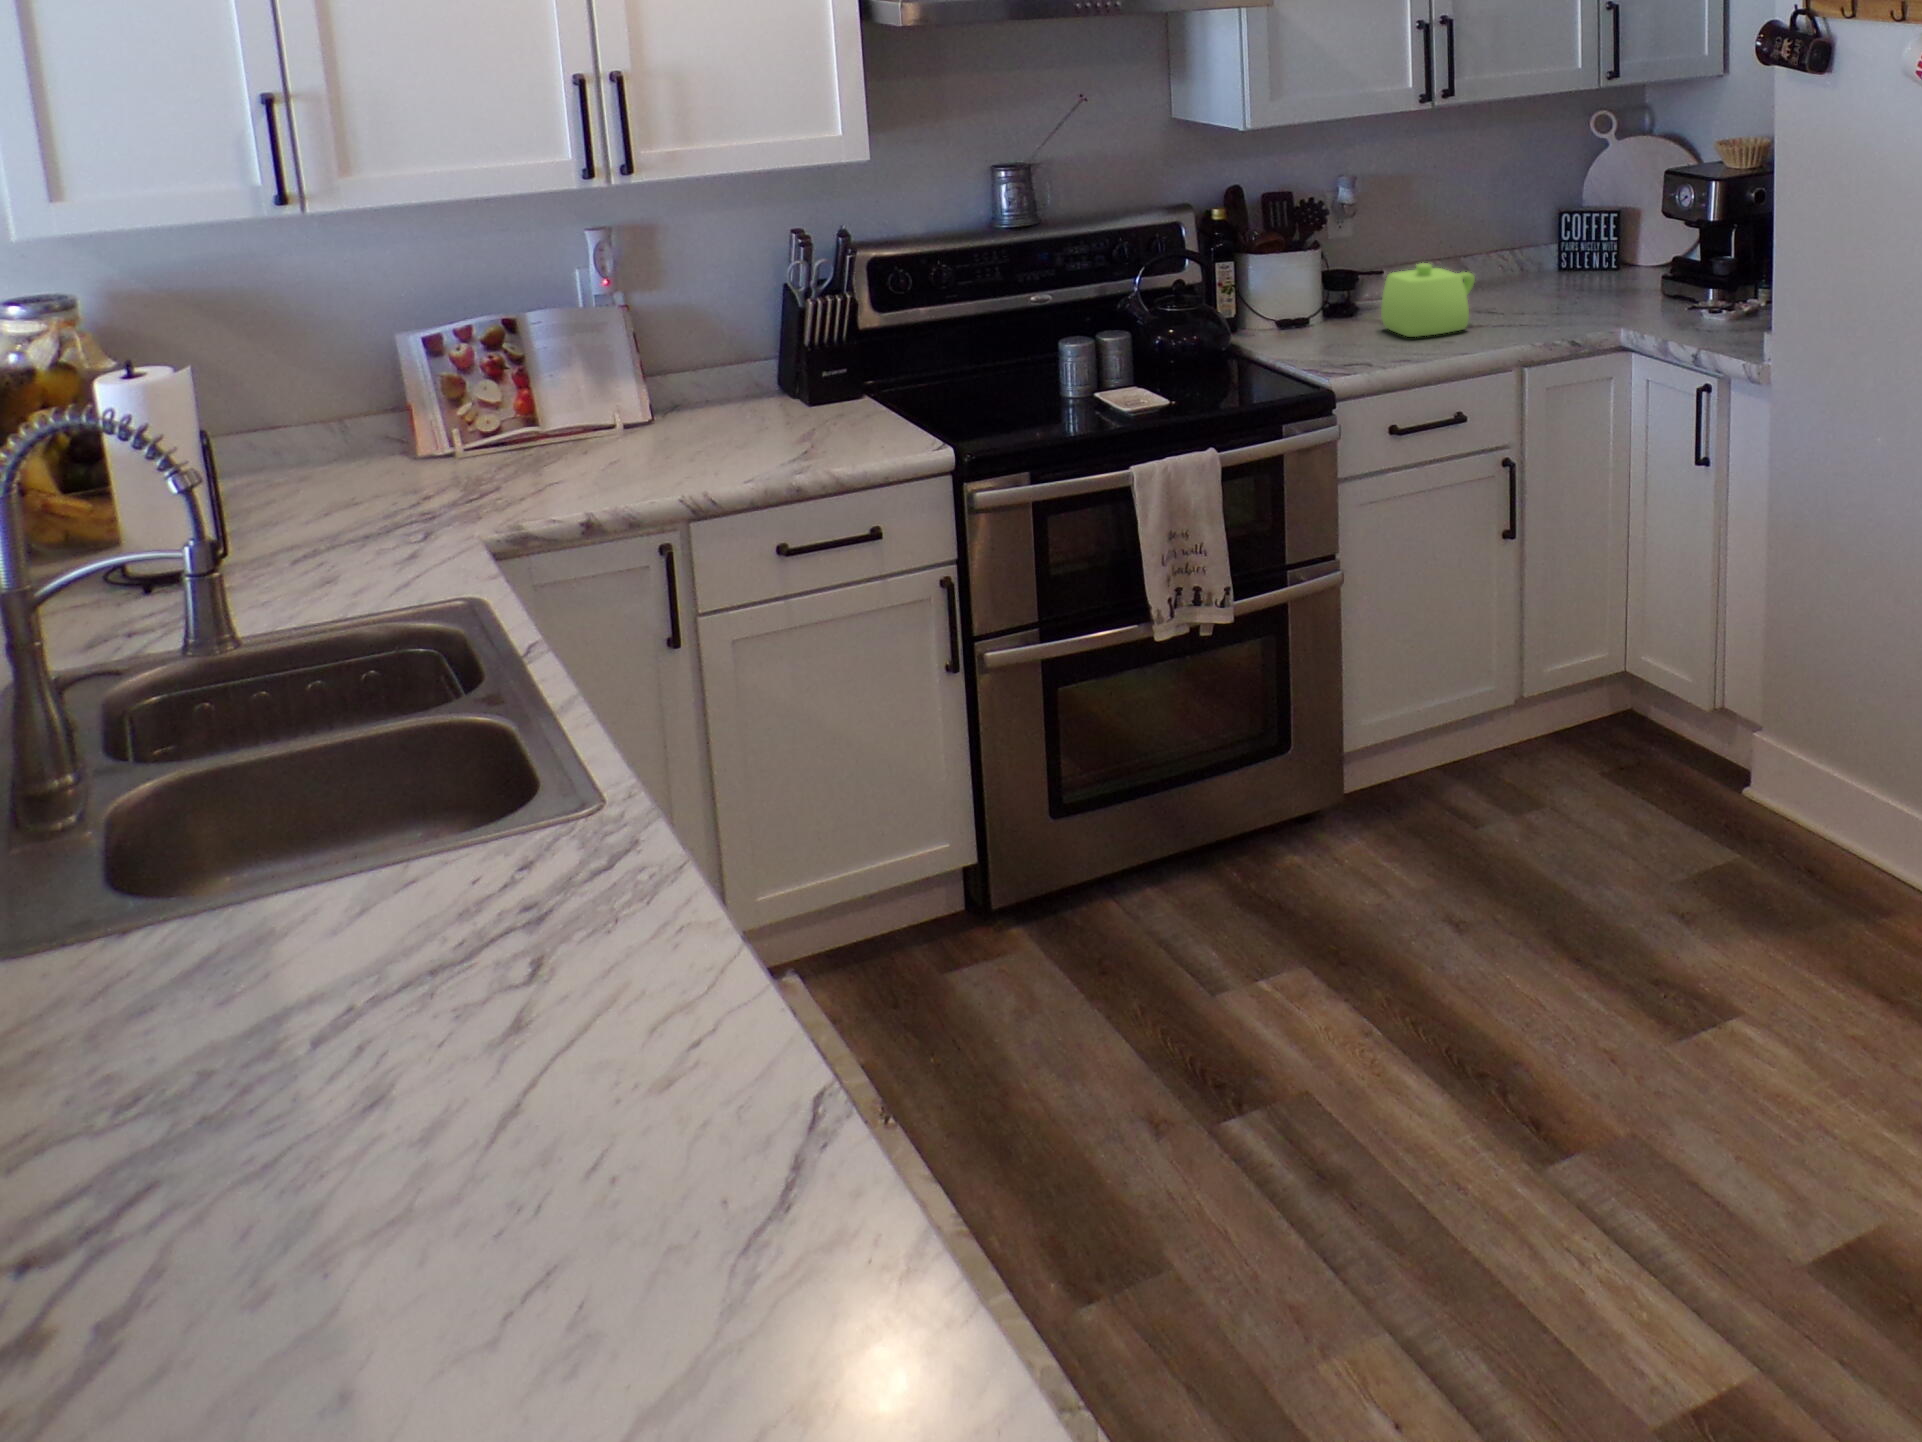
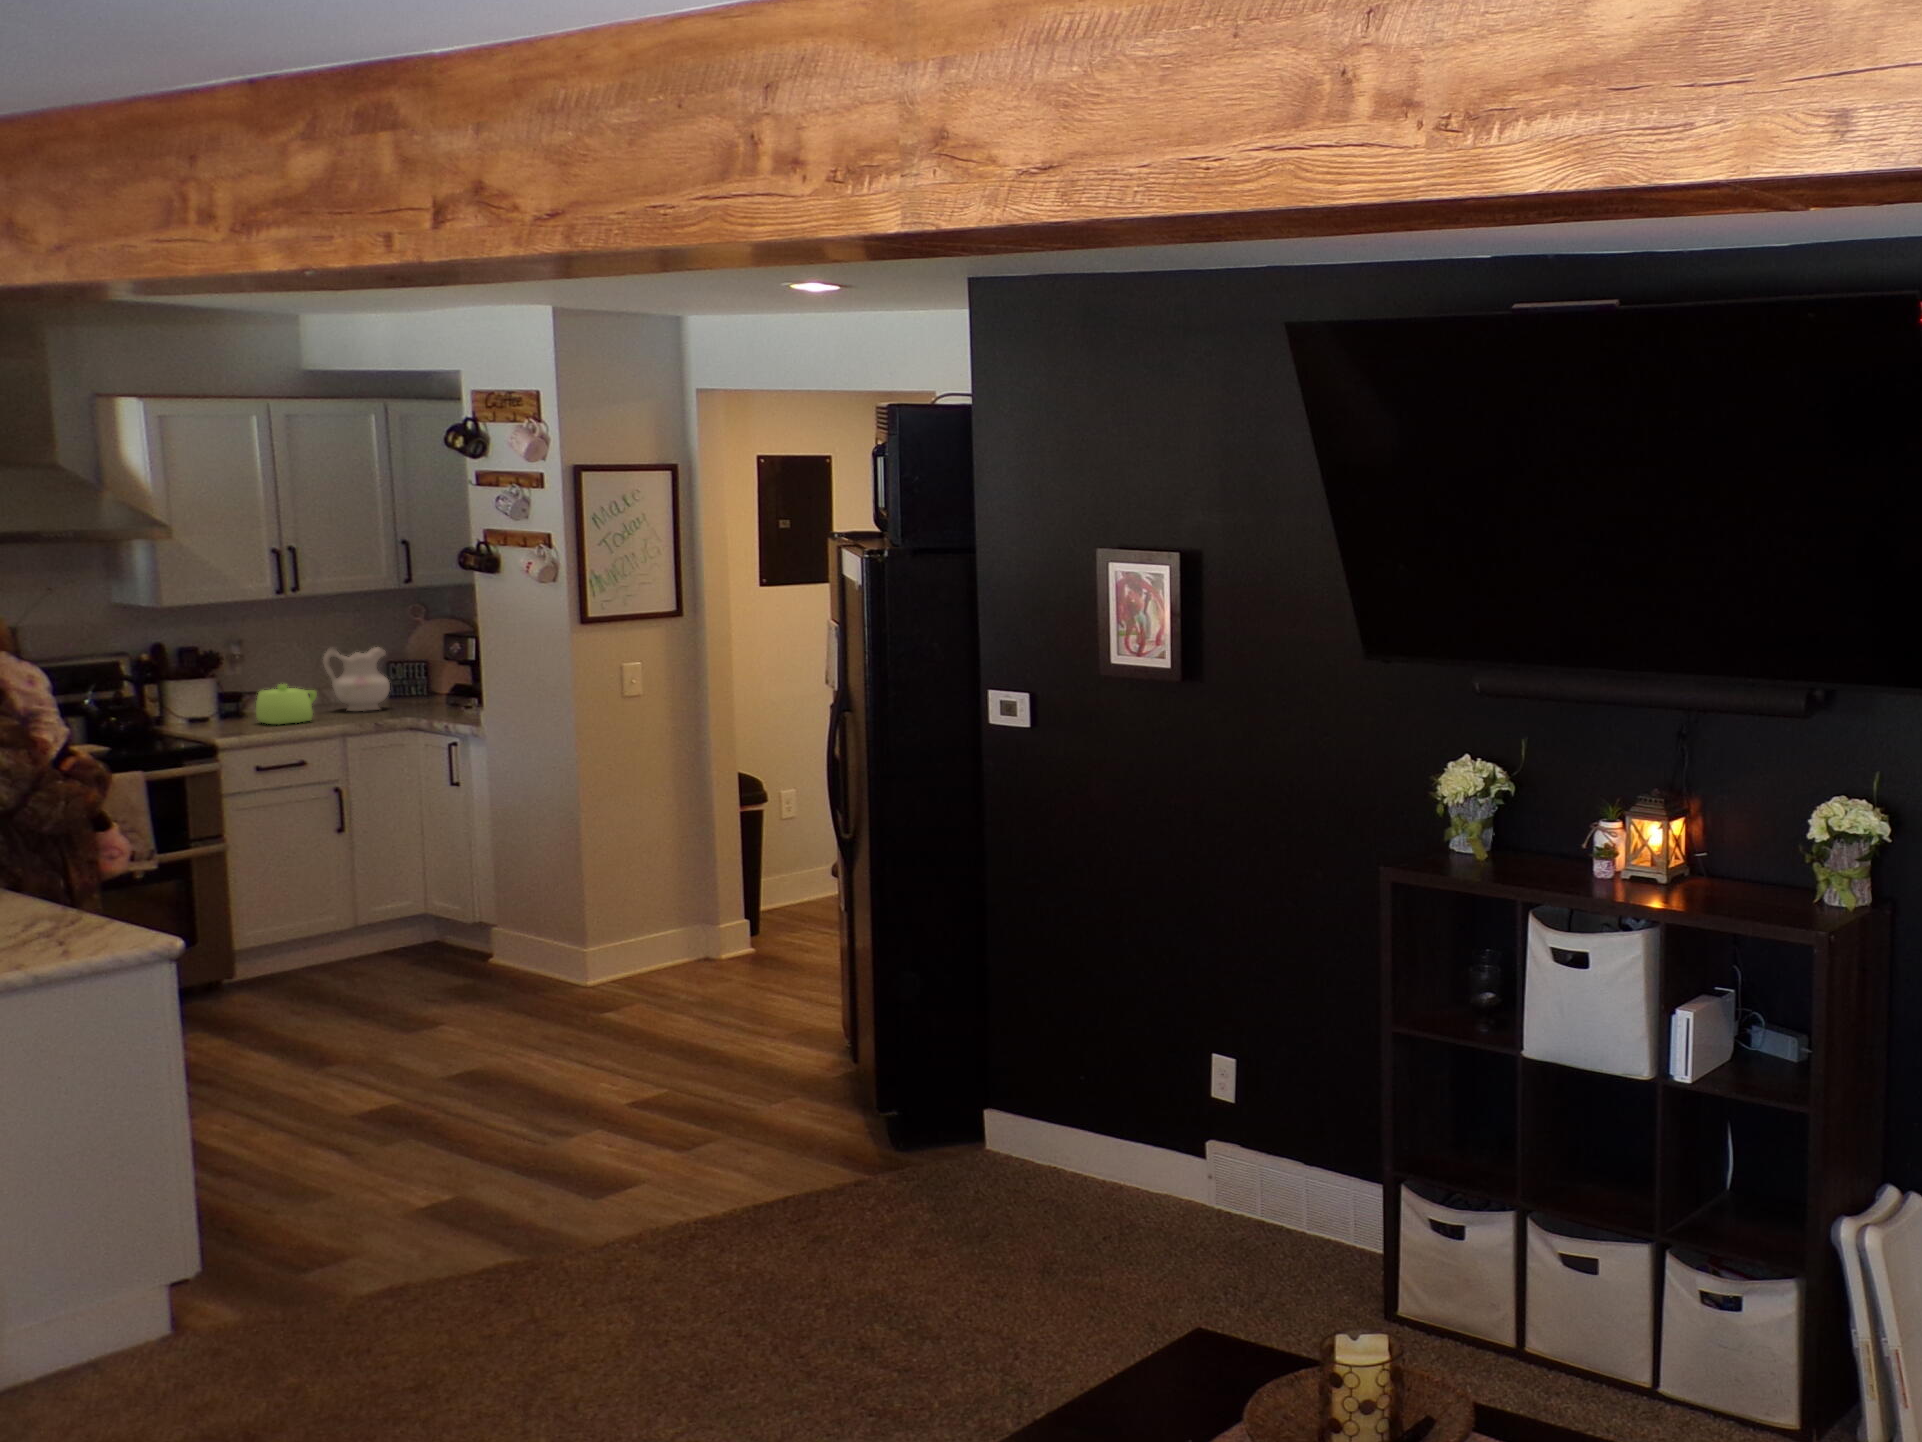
ceramic pitcher: none [1478,190,1576,303] -> present [323,647,390,711]

